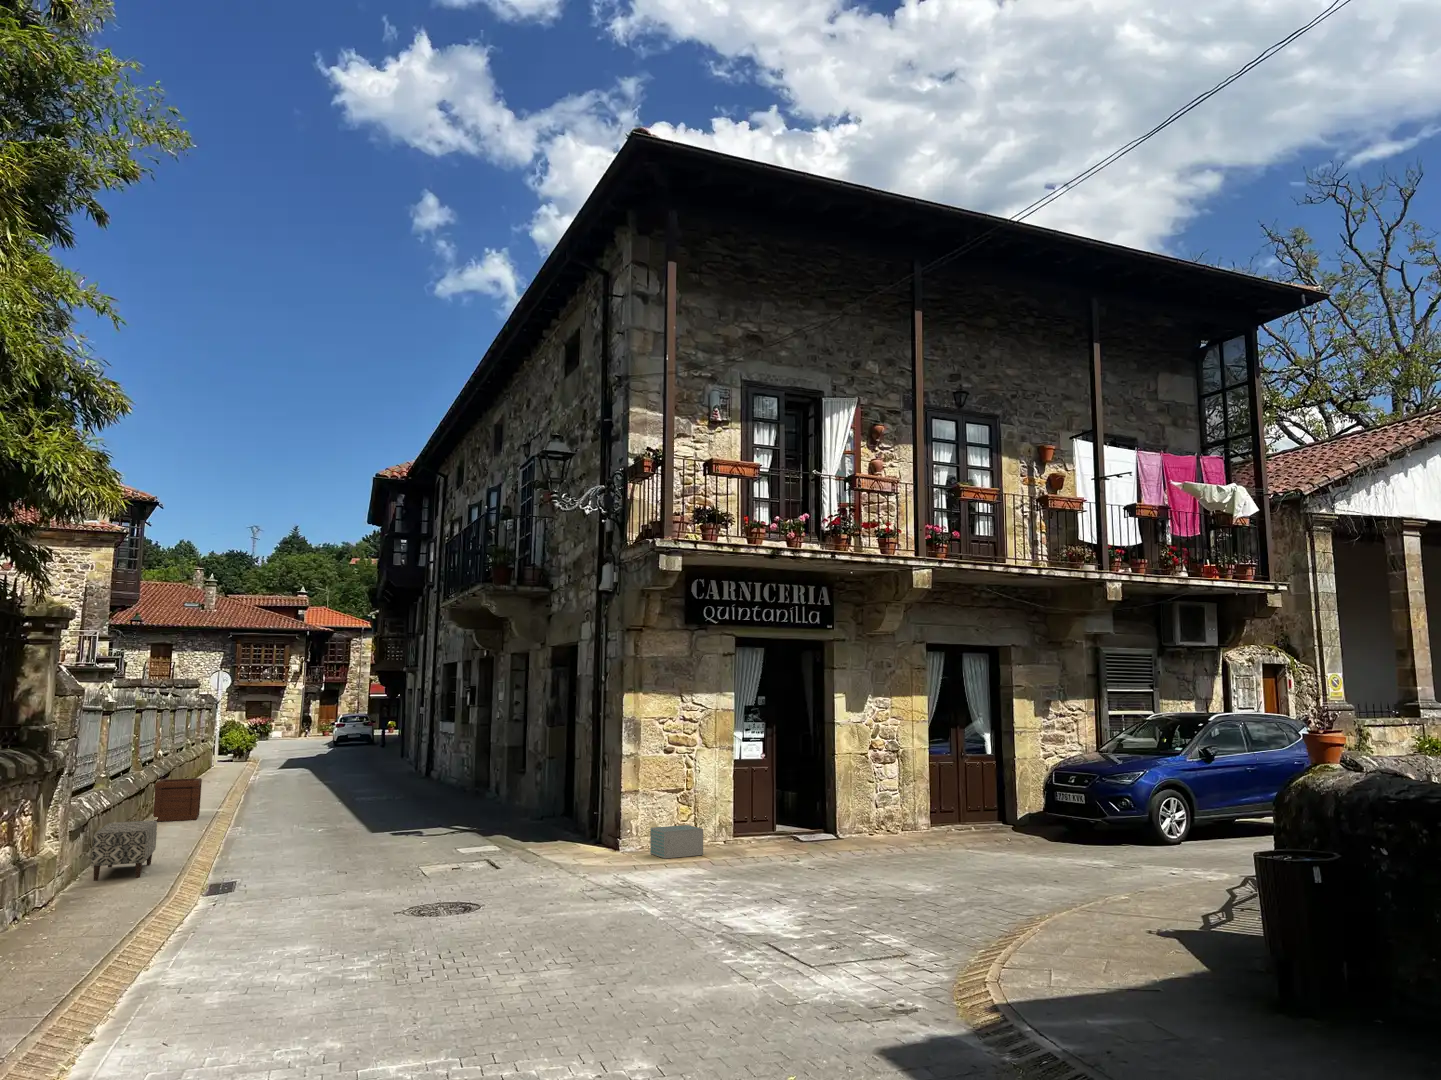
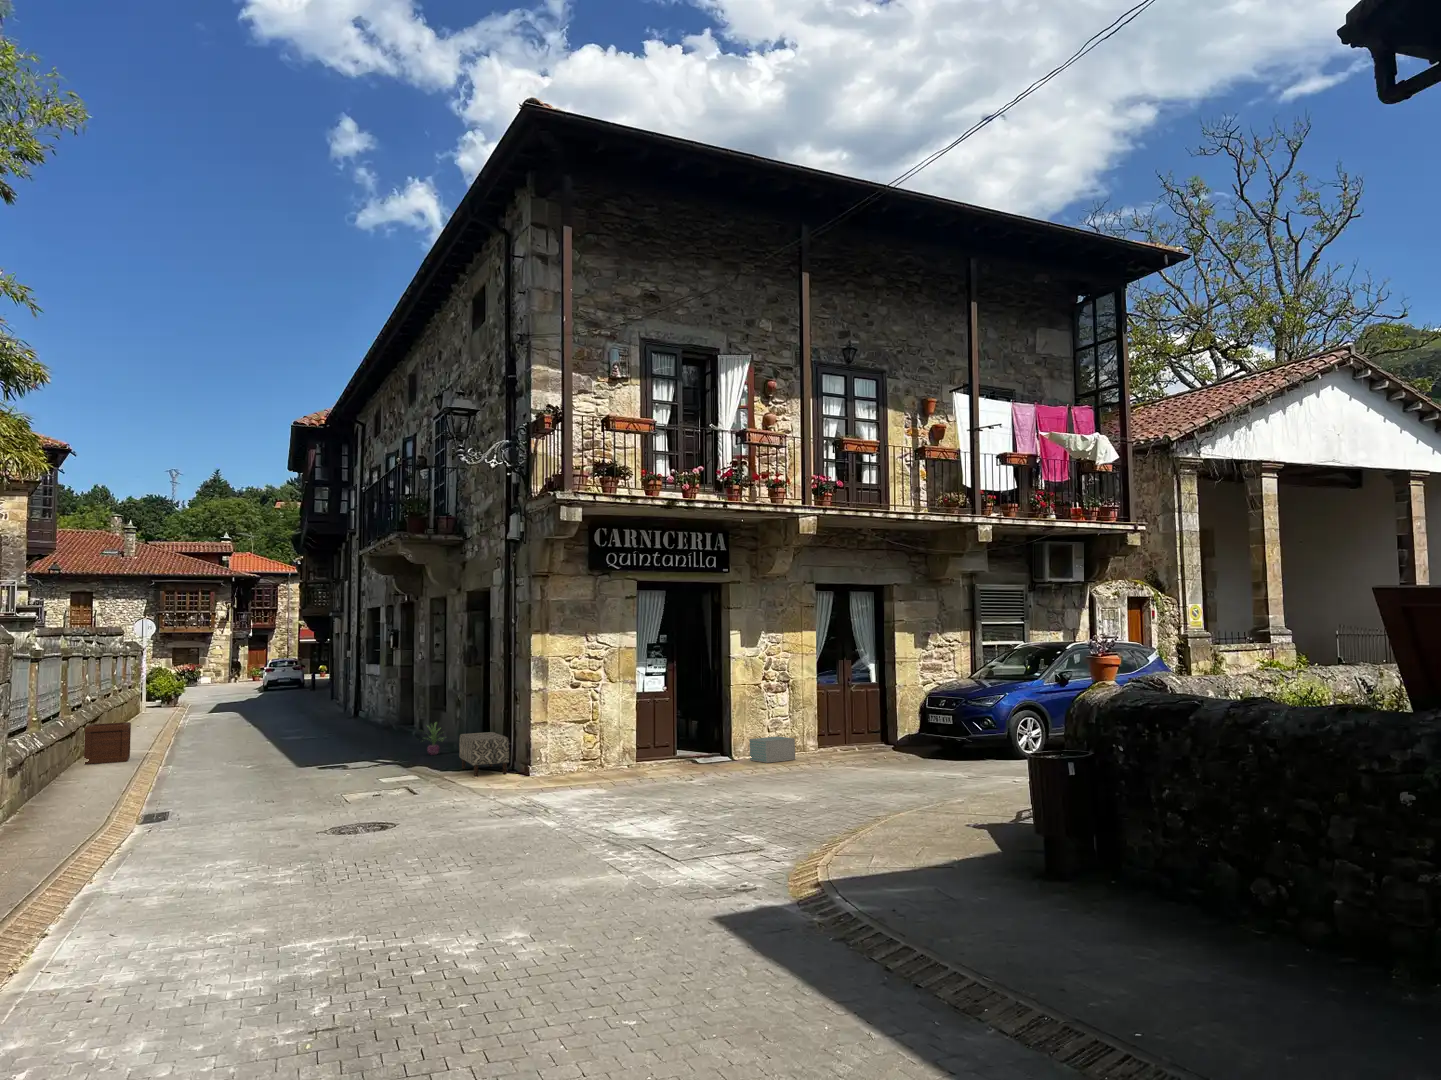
decorative plant: none [493,786,532,821] -> present [427,723,443,755]
bench: present [91,820,157,881] -> present [459,732,509,777]
storage box: present [650,825,703,858] -> present [749,736,795,763]

